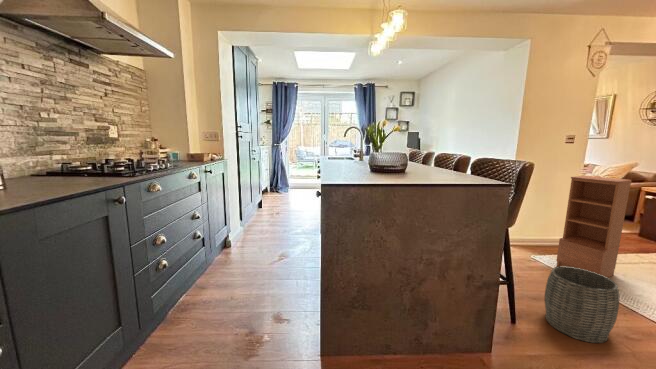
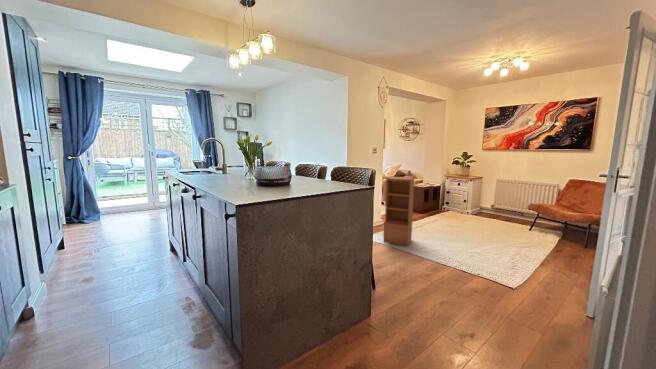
woven basket: present [545,266,620,343] -> none [393,241,431,288]

